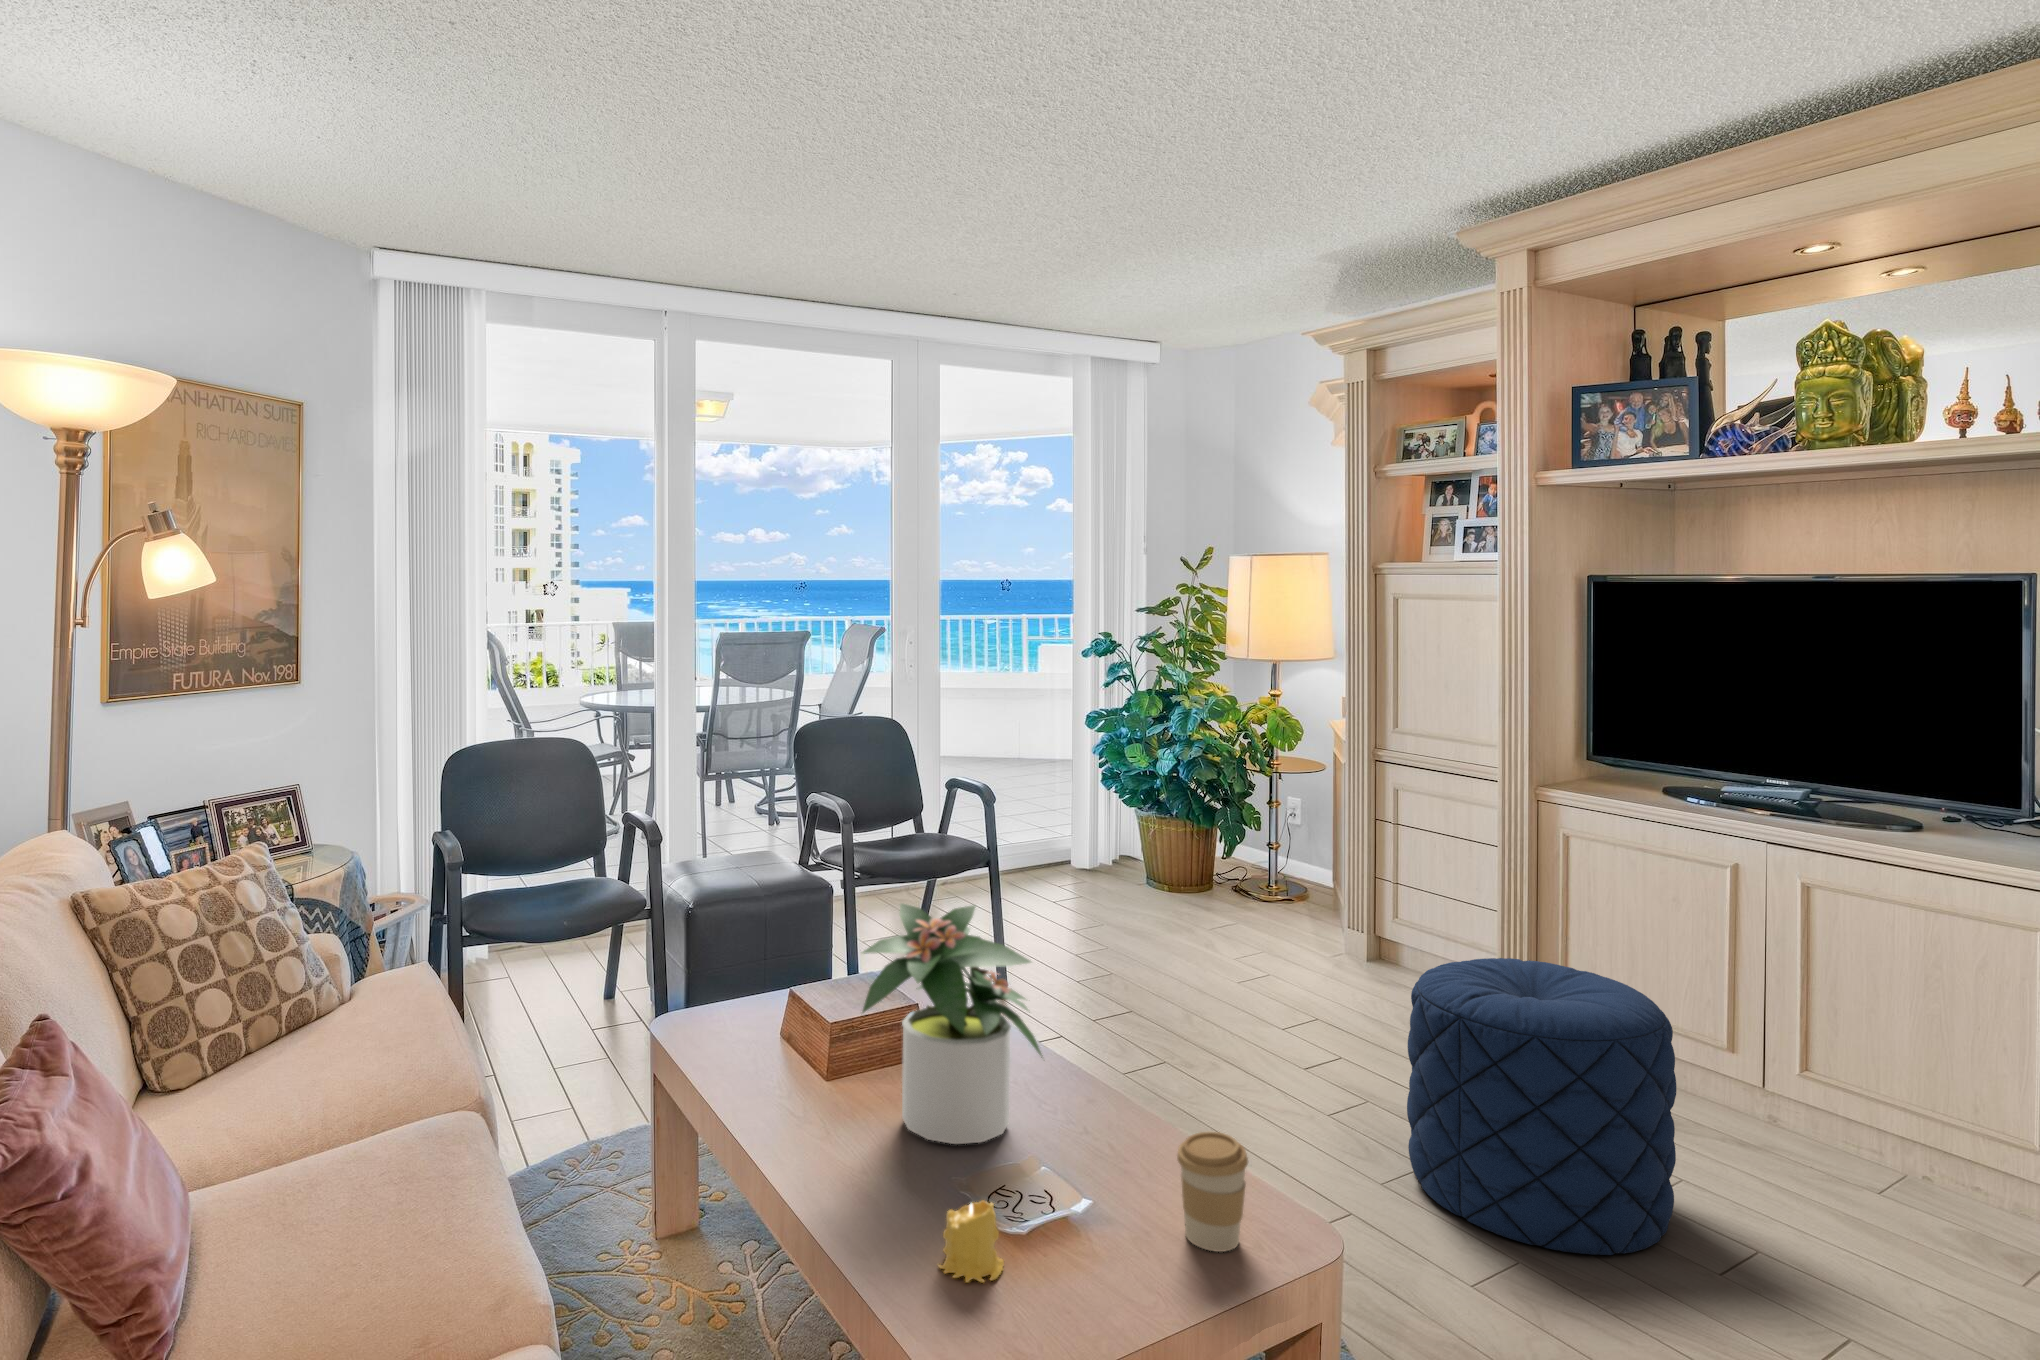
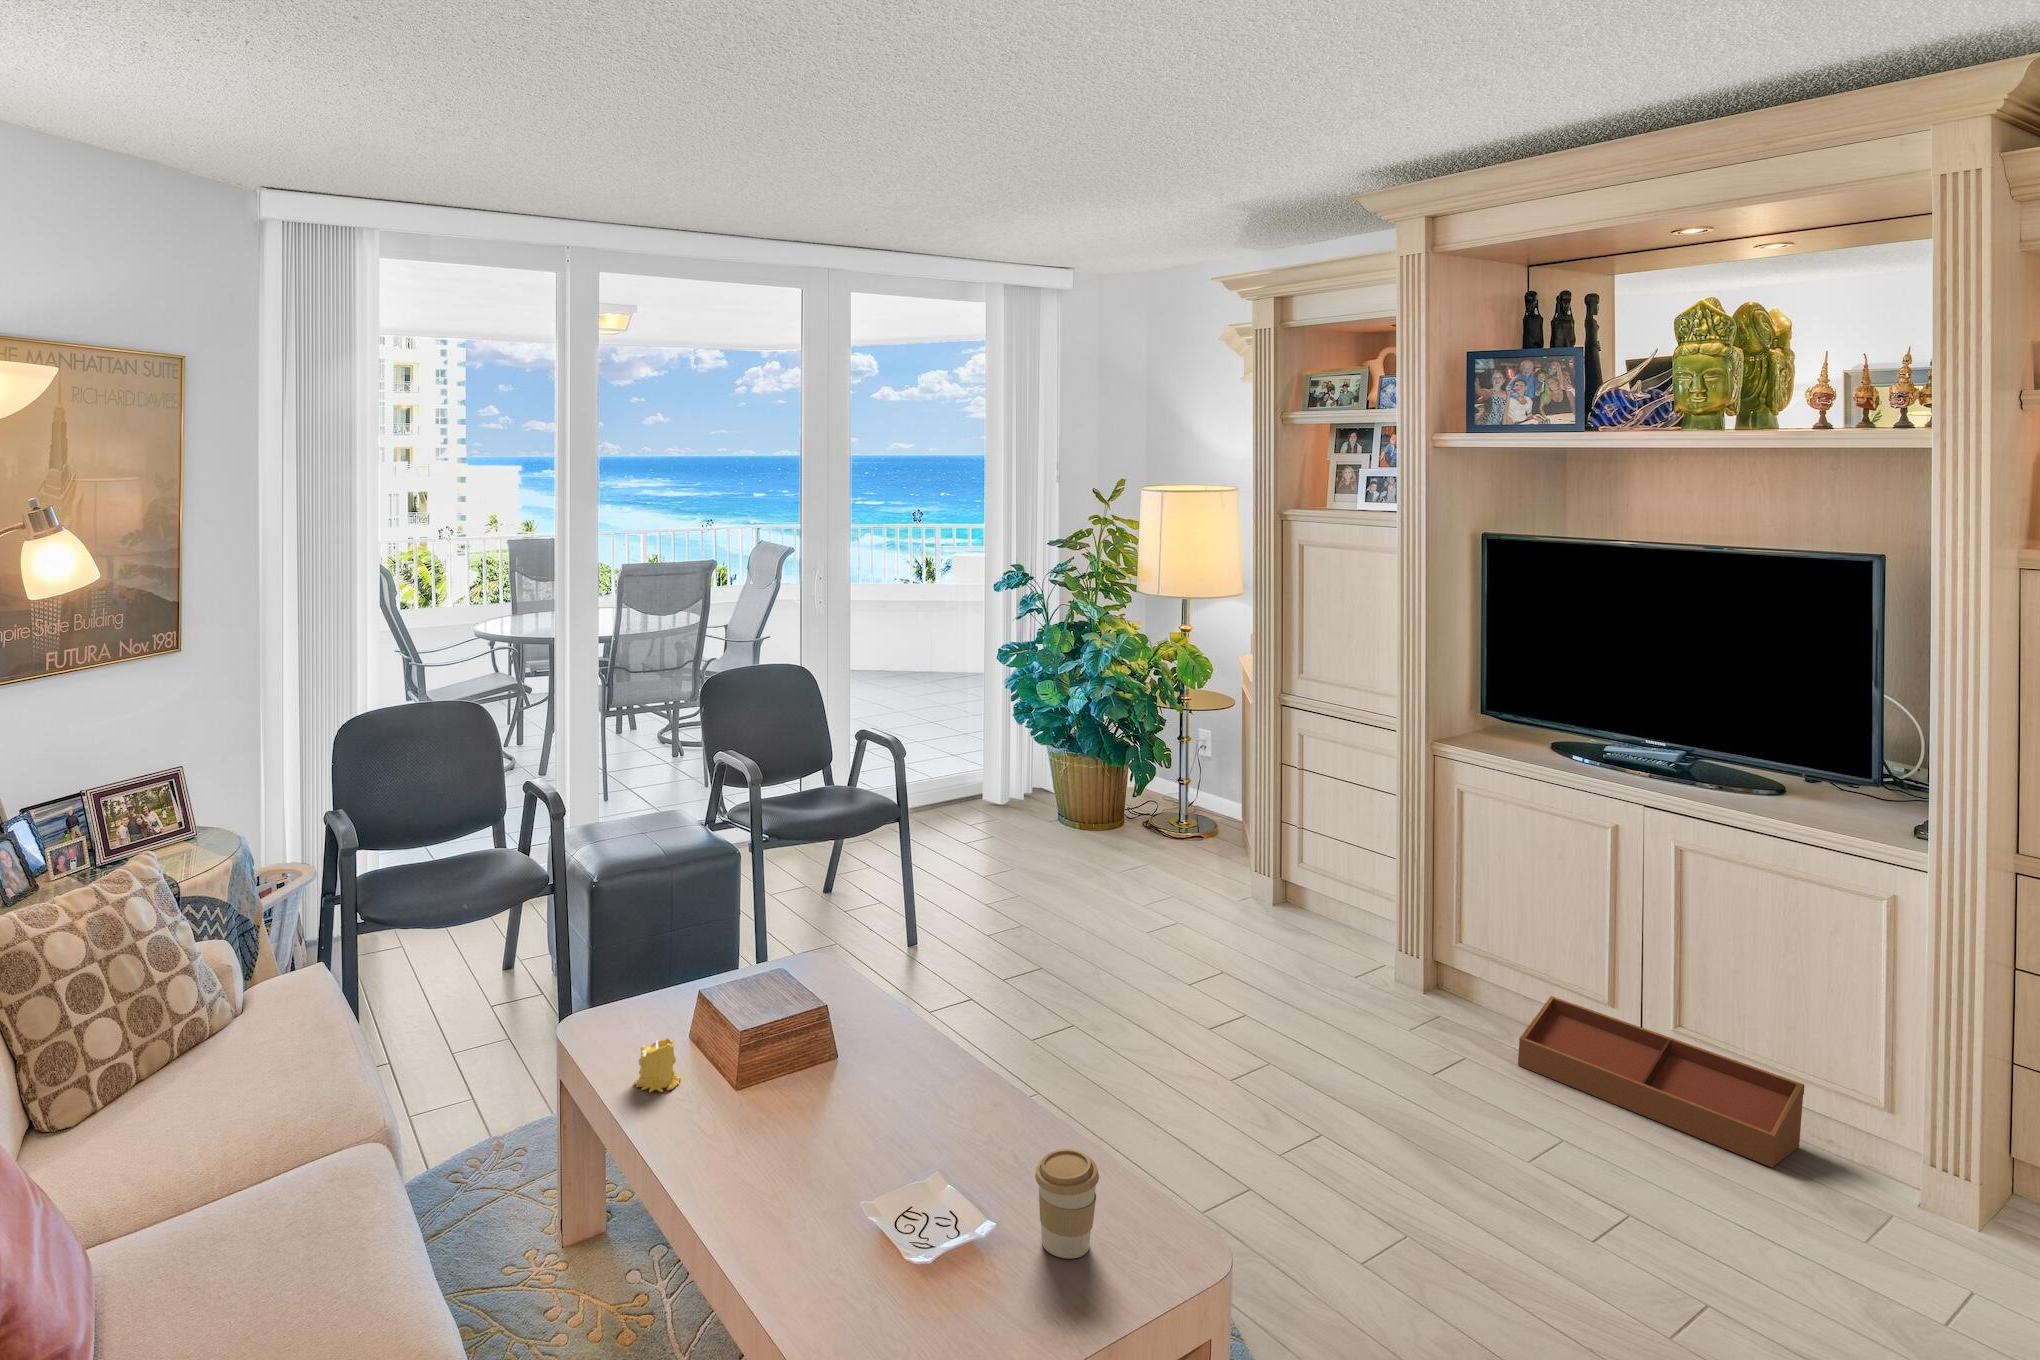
potted plant: present [862,904,1042,1144] -> none [746,925,922,1154]
pouf: present [1407,958,1676,1255] -> none [1273,925,1512,1201]
storage bin: none [1673,1051,2011,1236] -> present [1518,996,1805,1167]
candle: present [938,1200,1004,1283] -> present [634,1038,681,1092]

